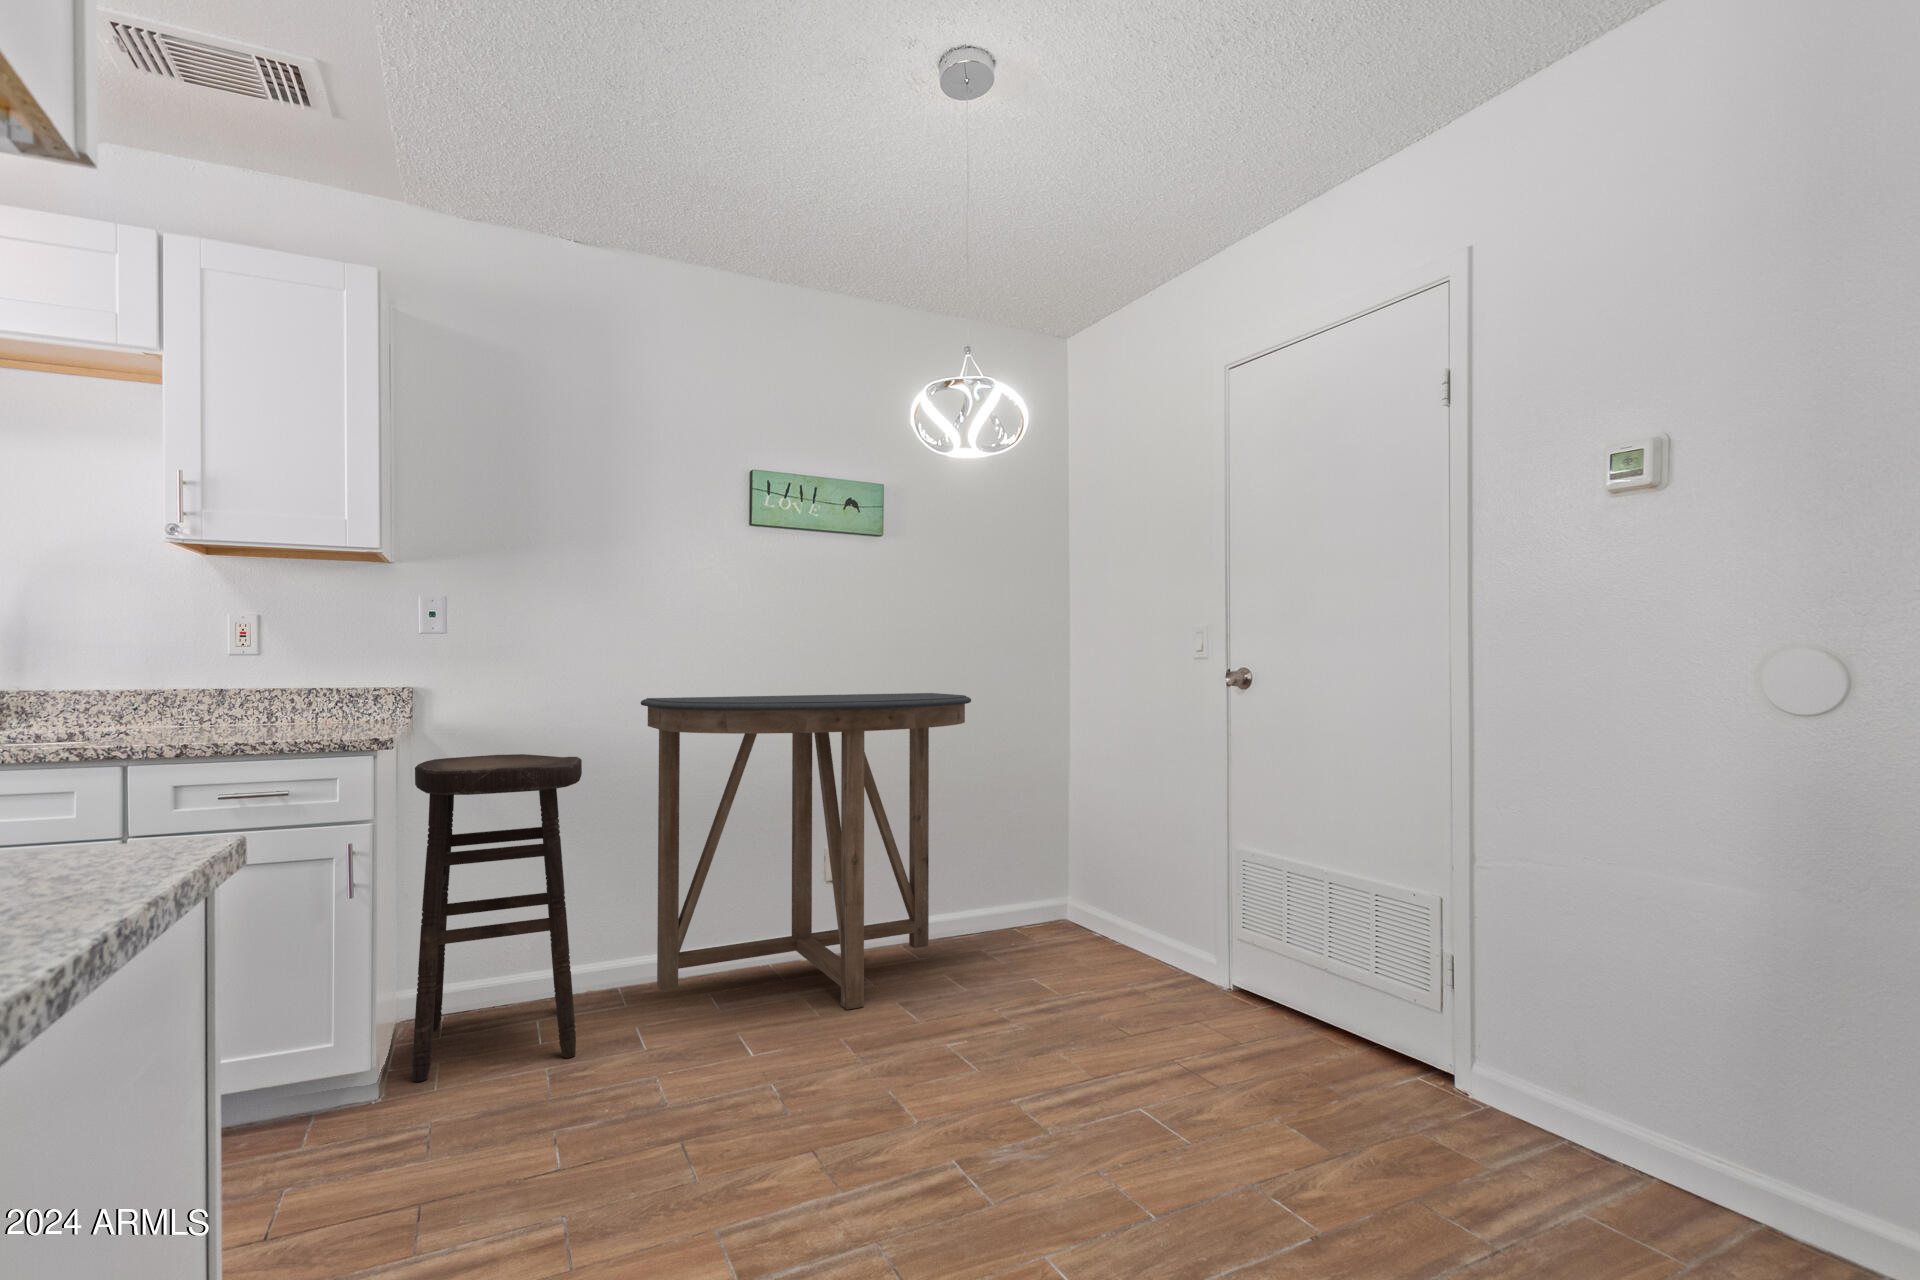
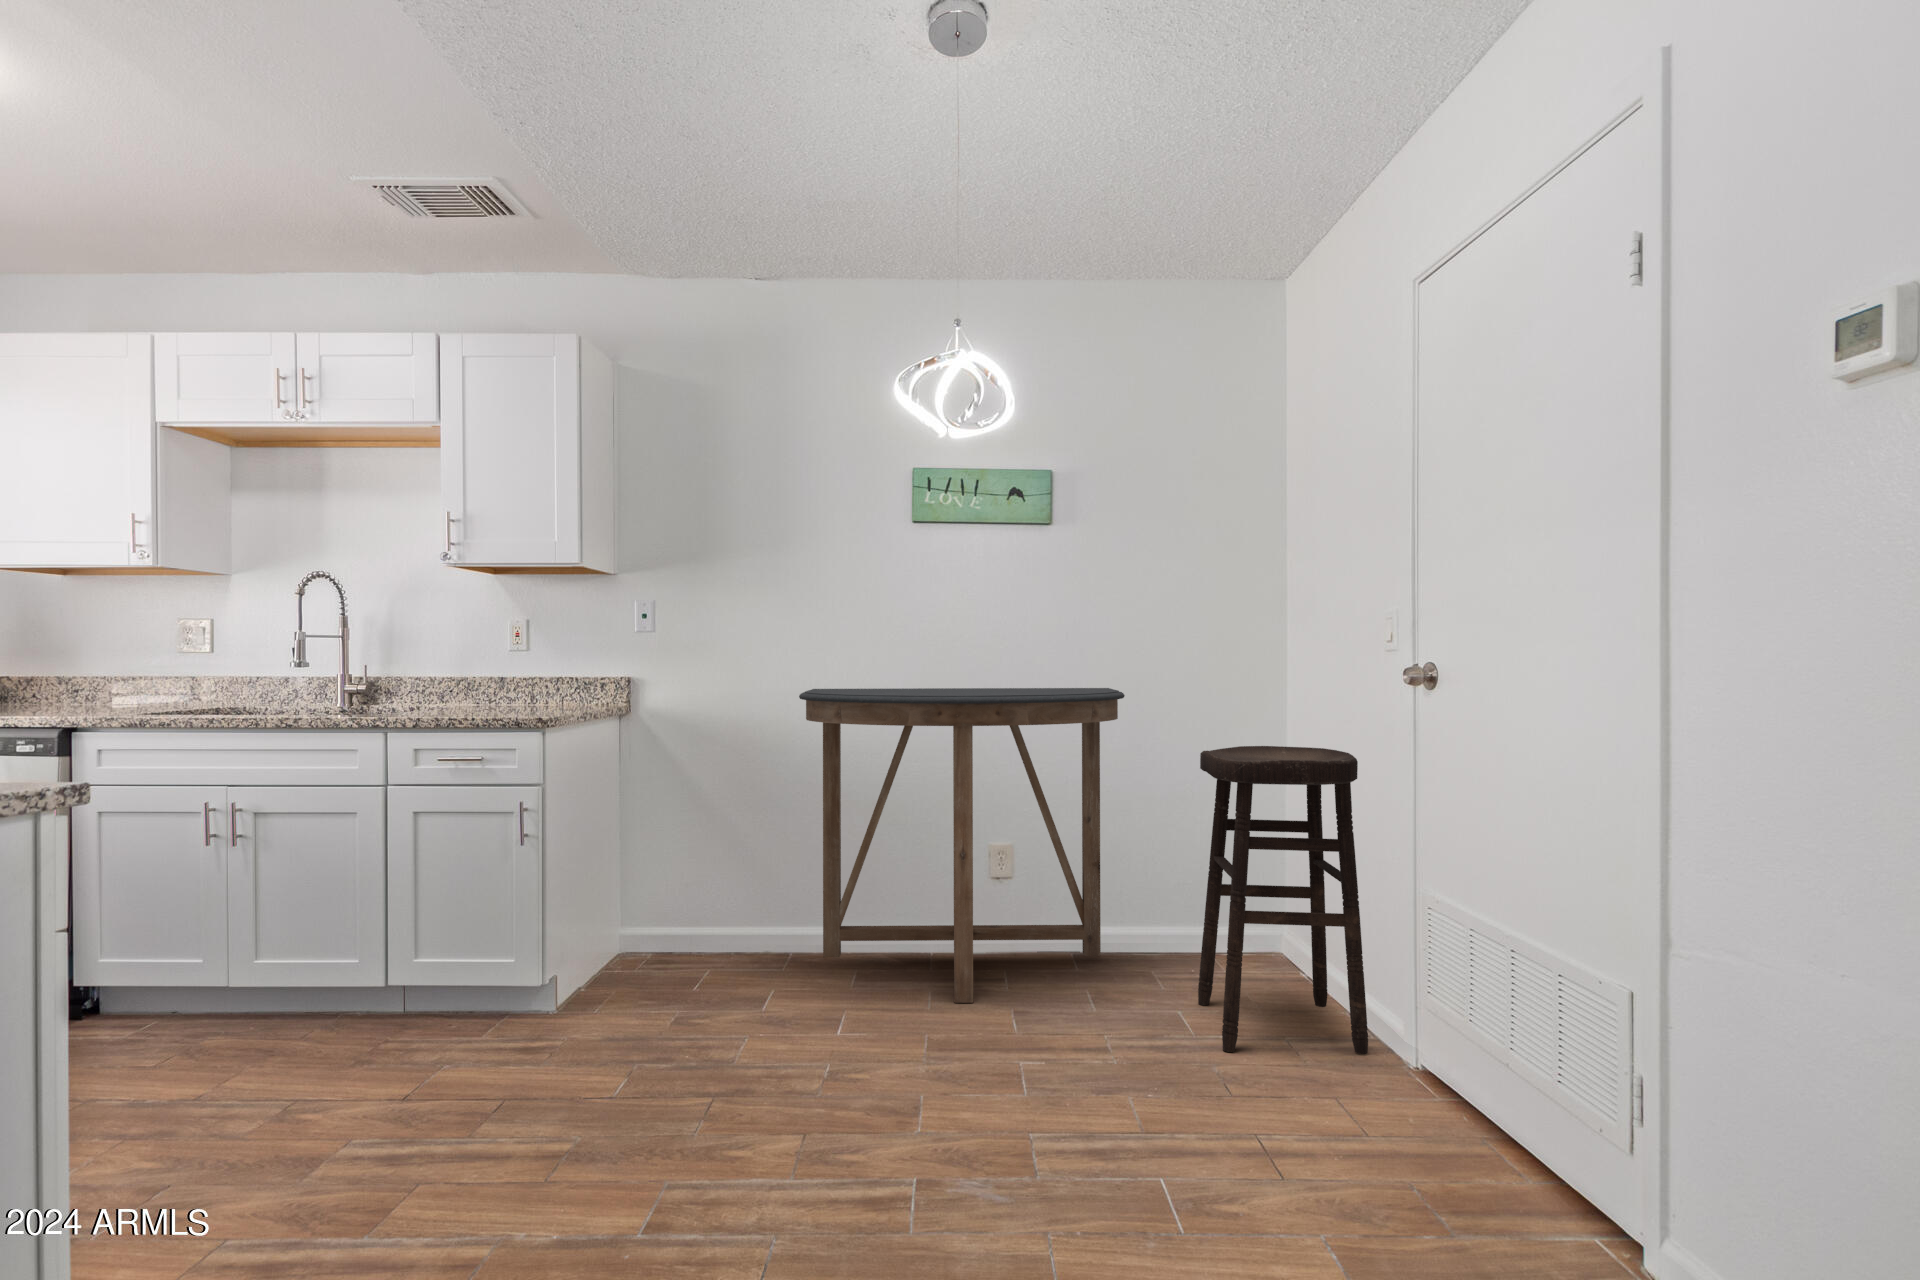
stool: present [412,754,582,1082] -> present [1198,746,1368,1054]

